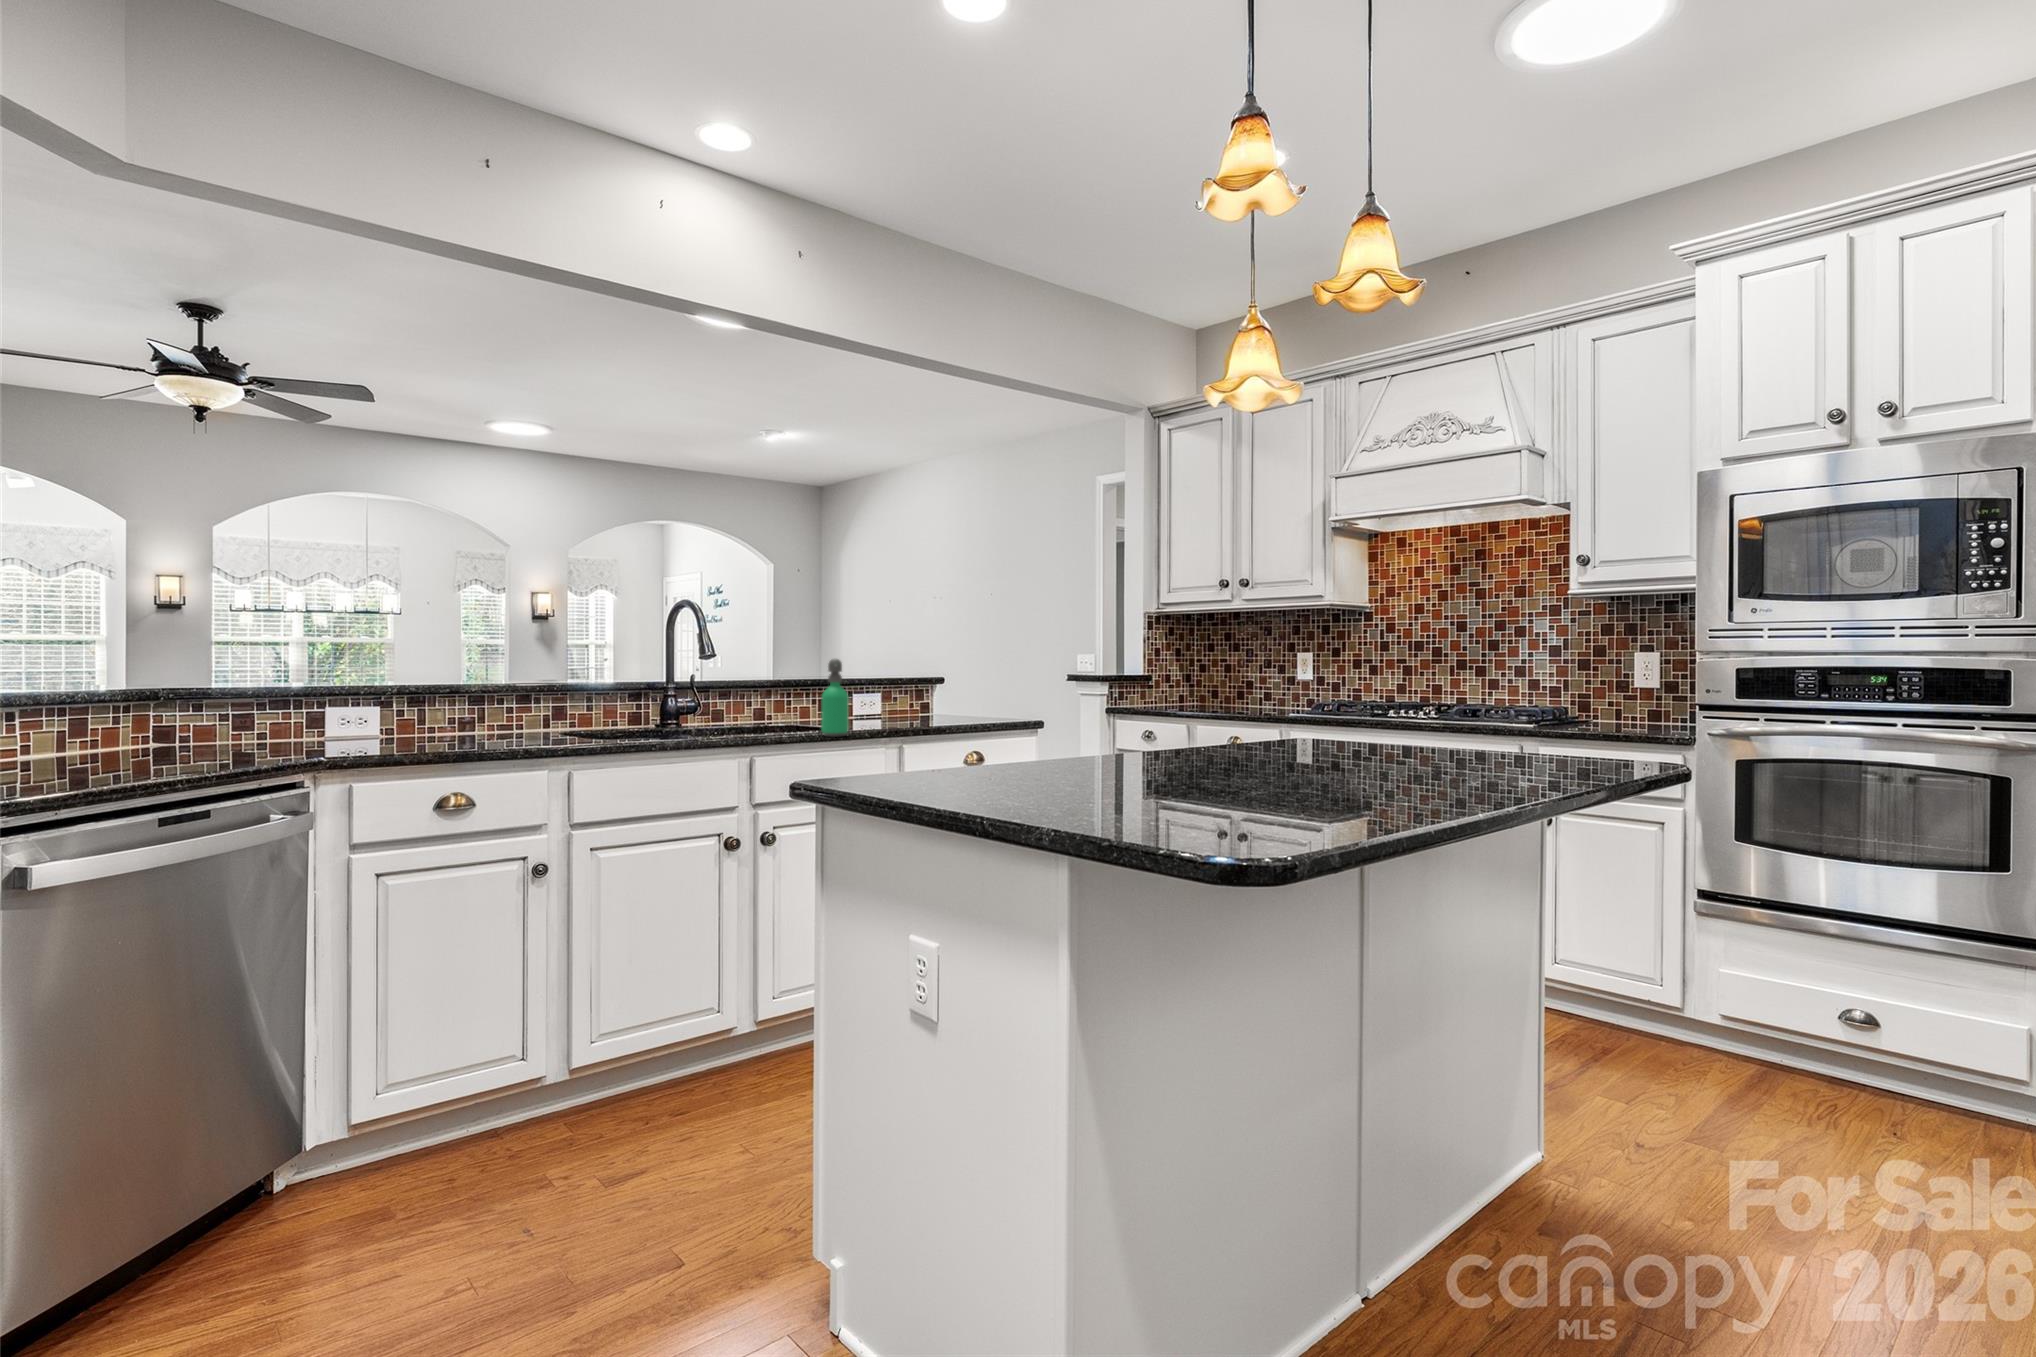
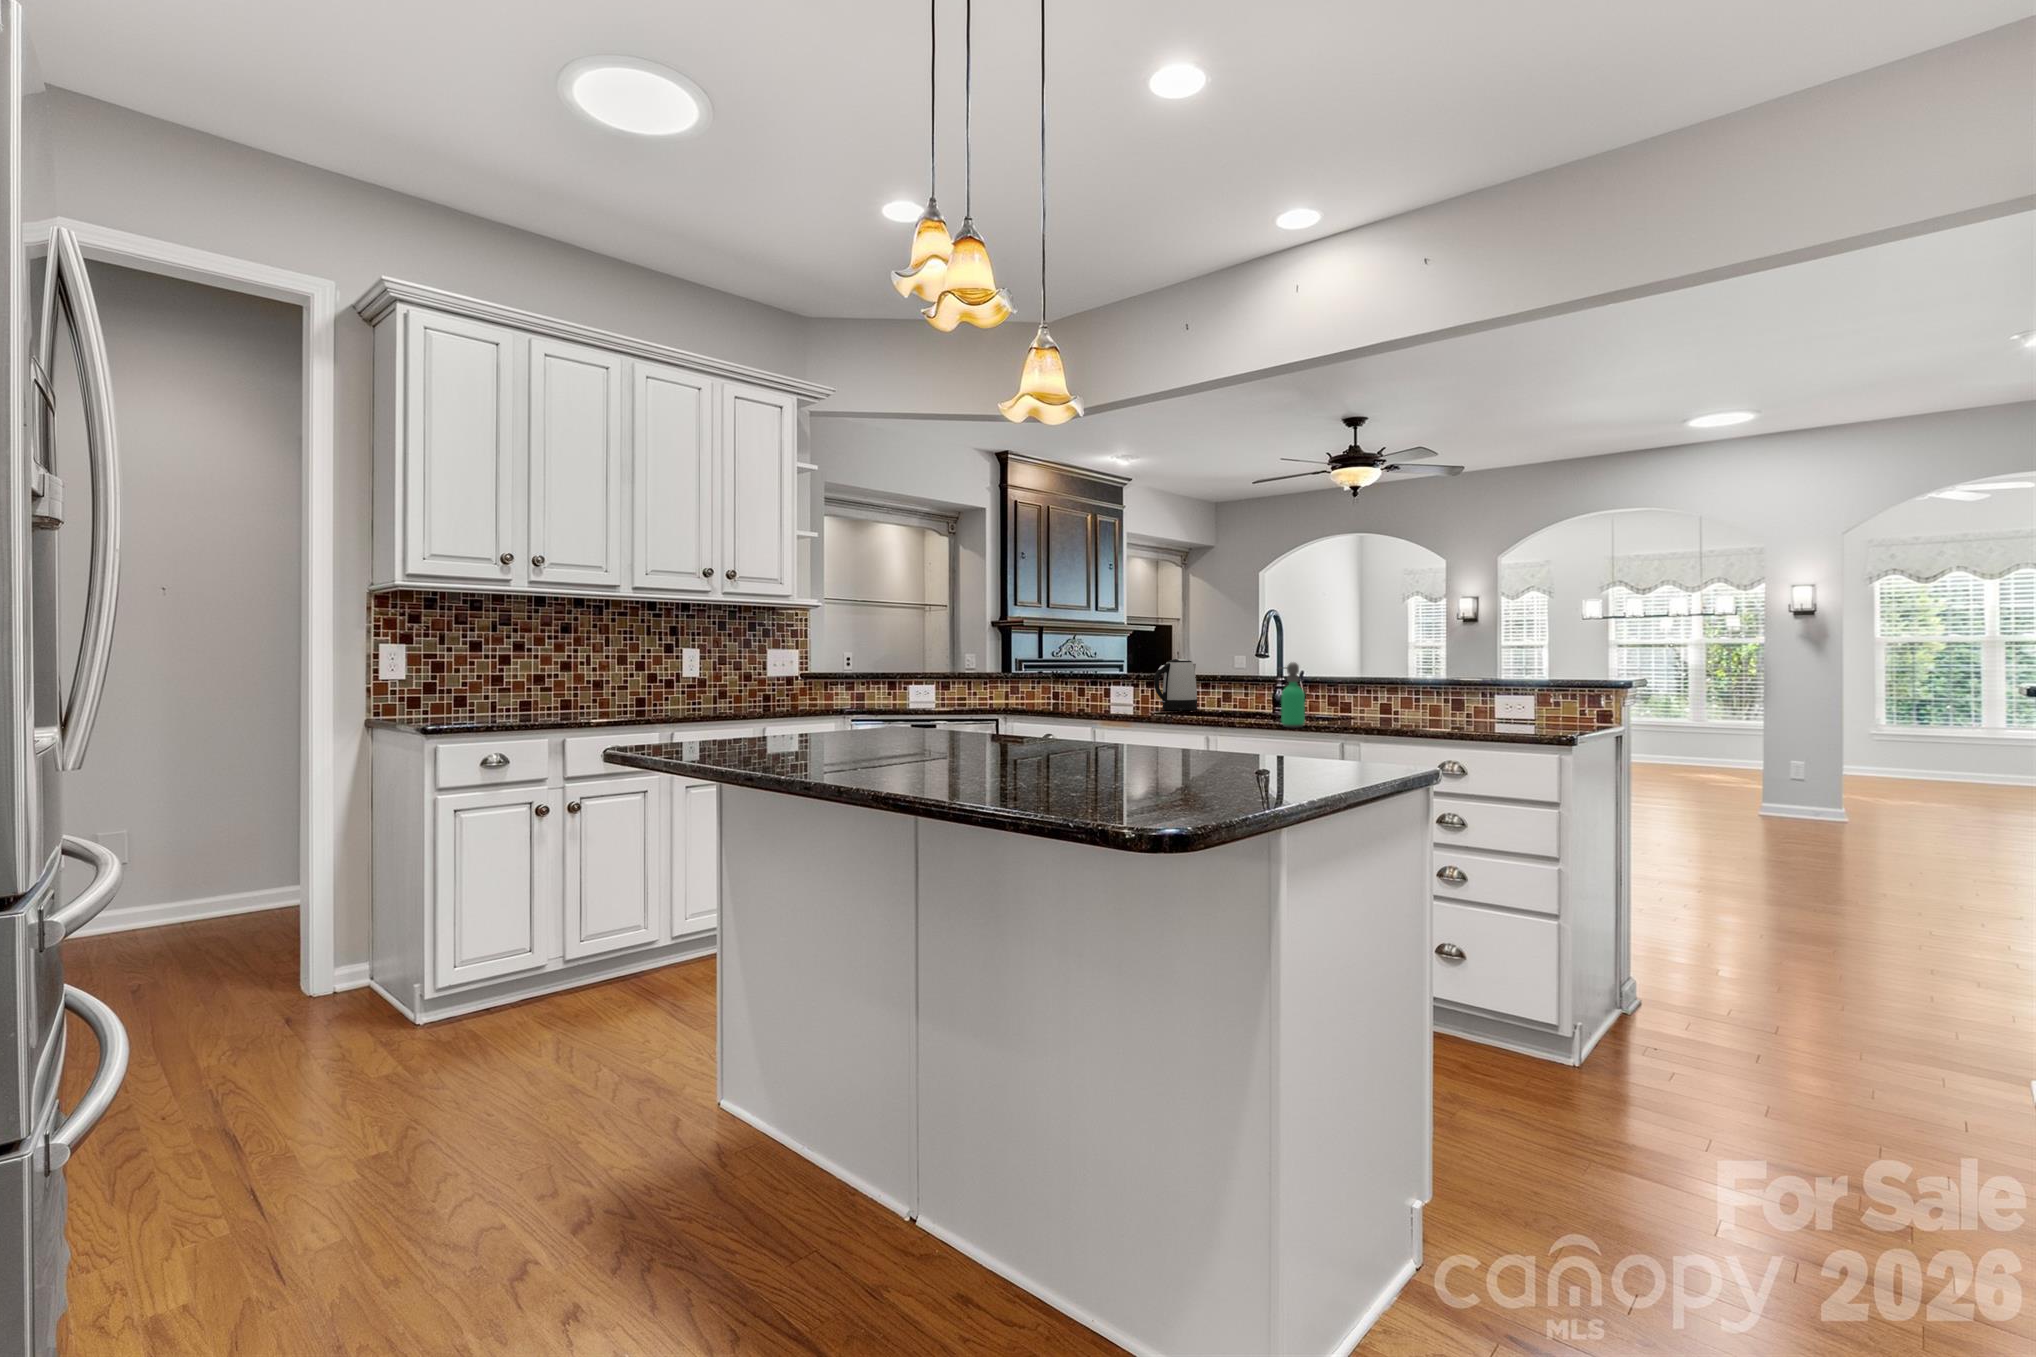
kettle: none [468,655,531,738] -> present [1154,659,1197,711]

